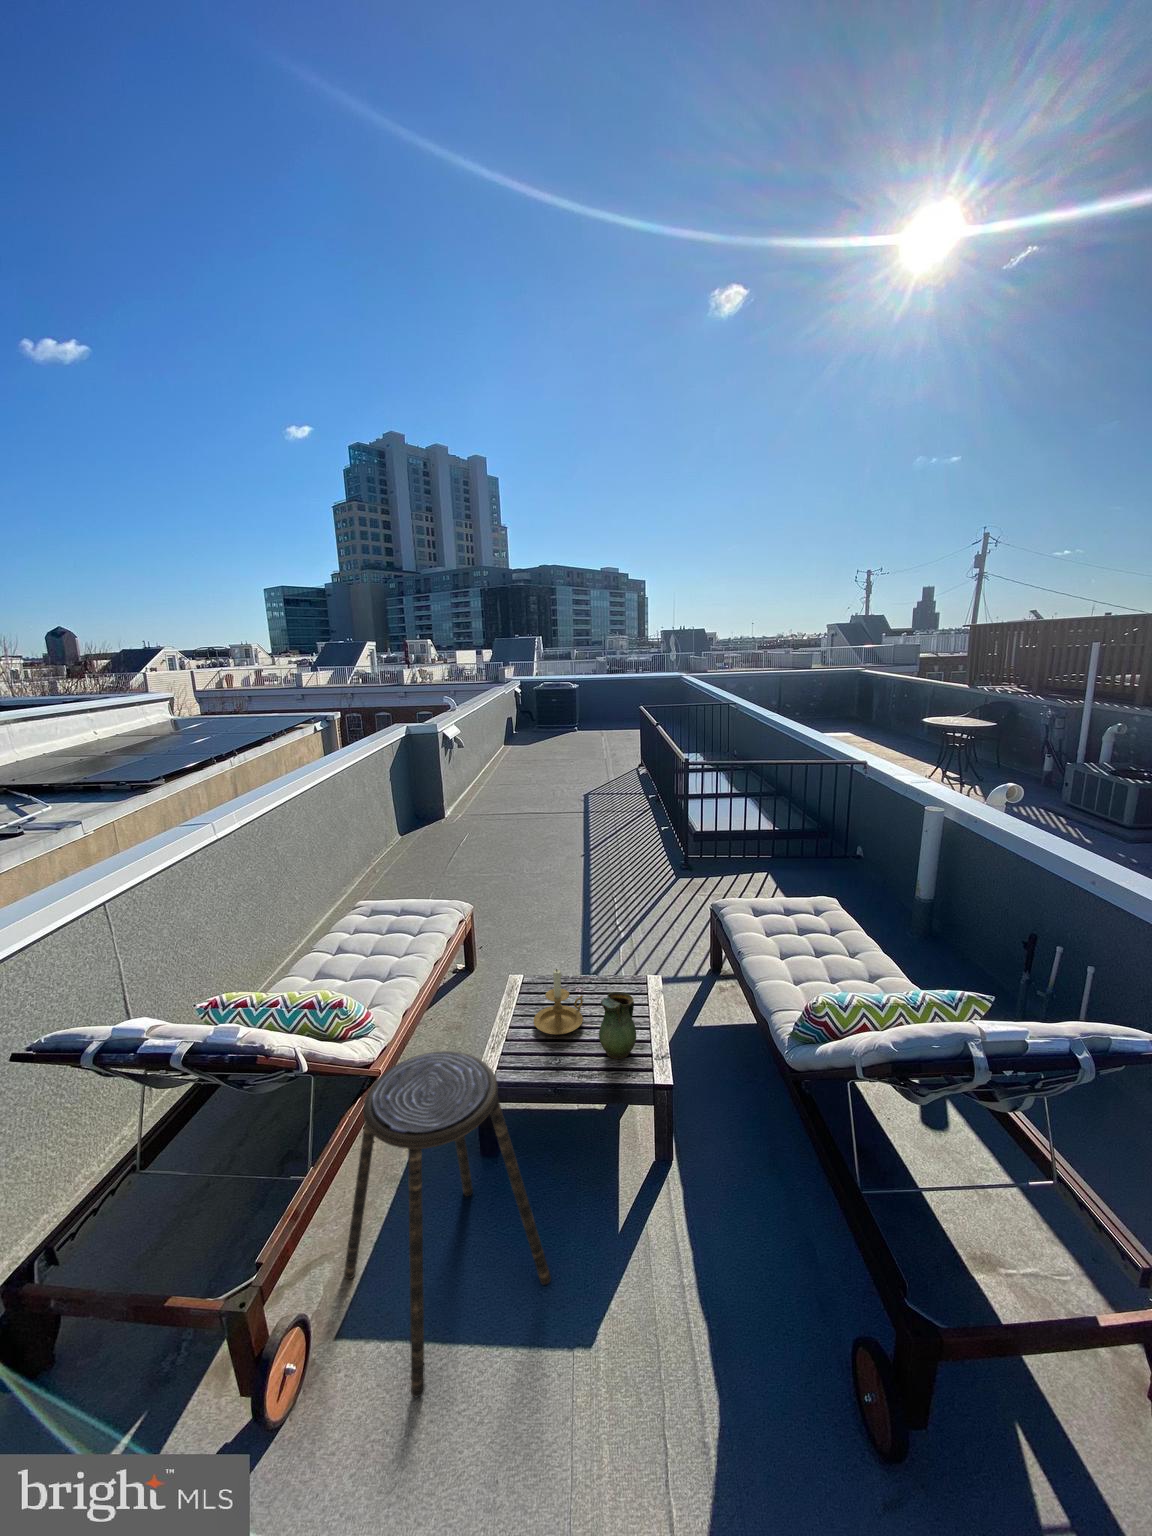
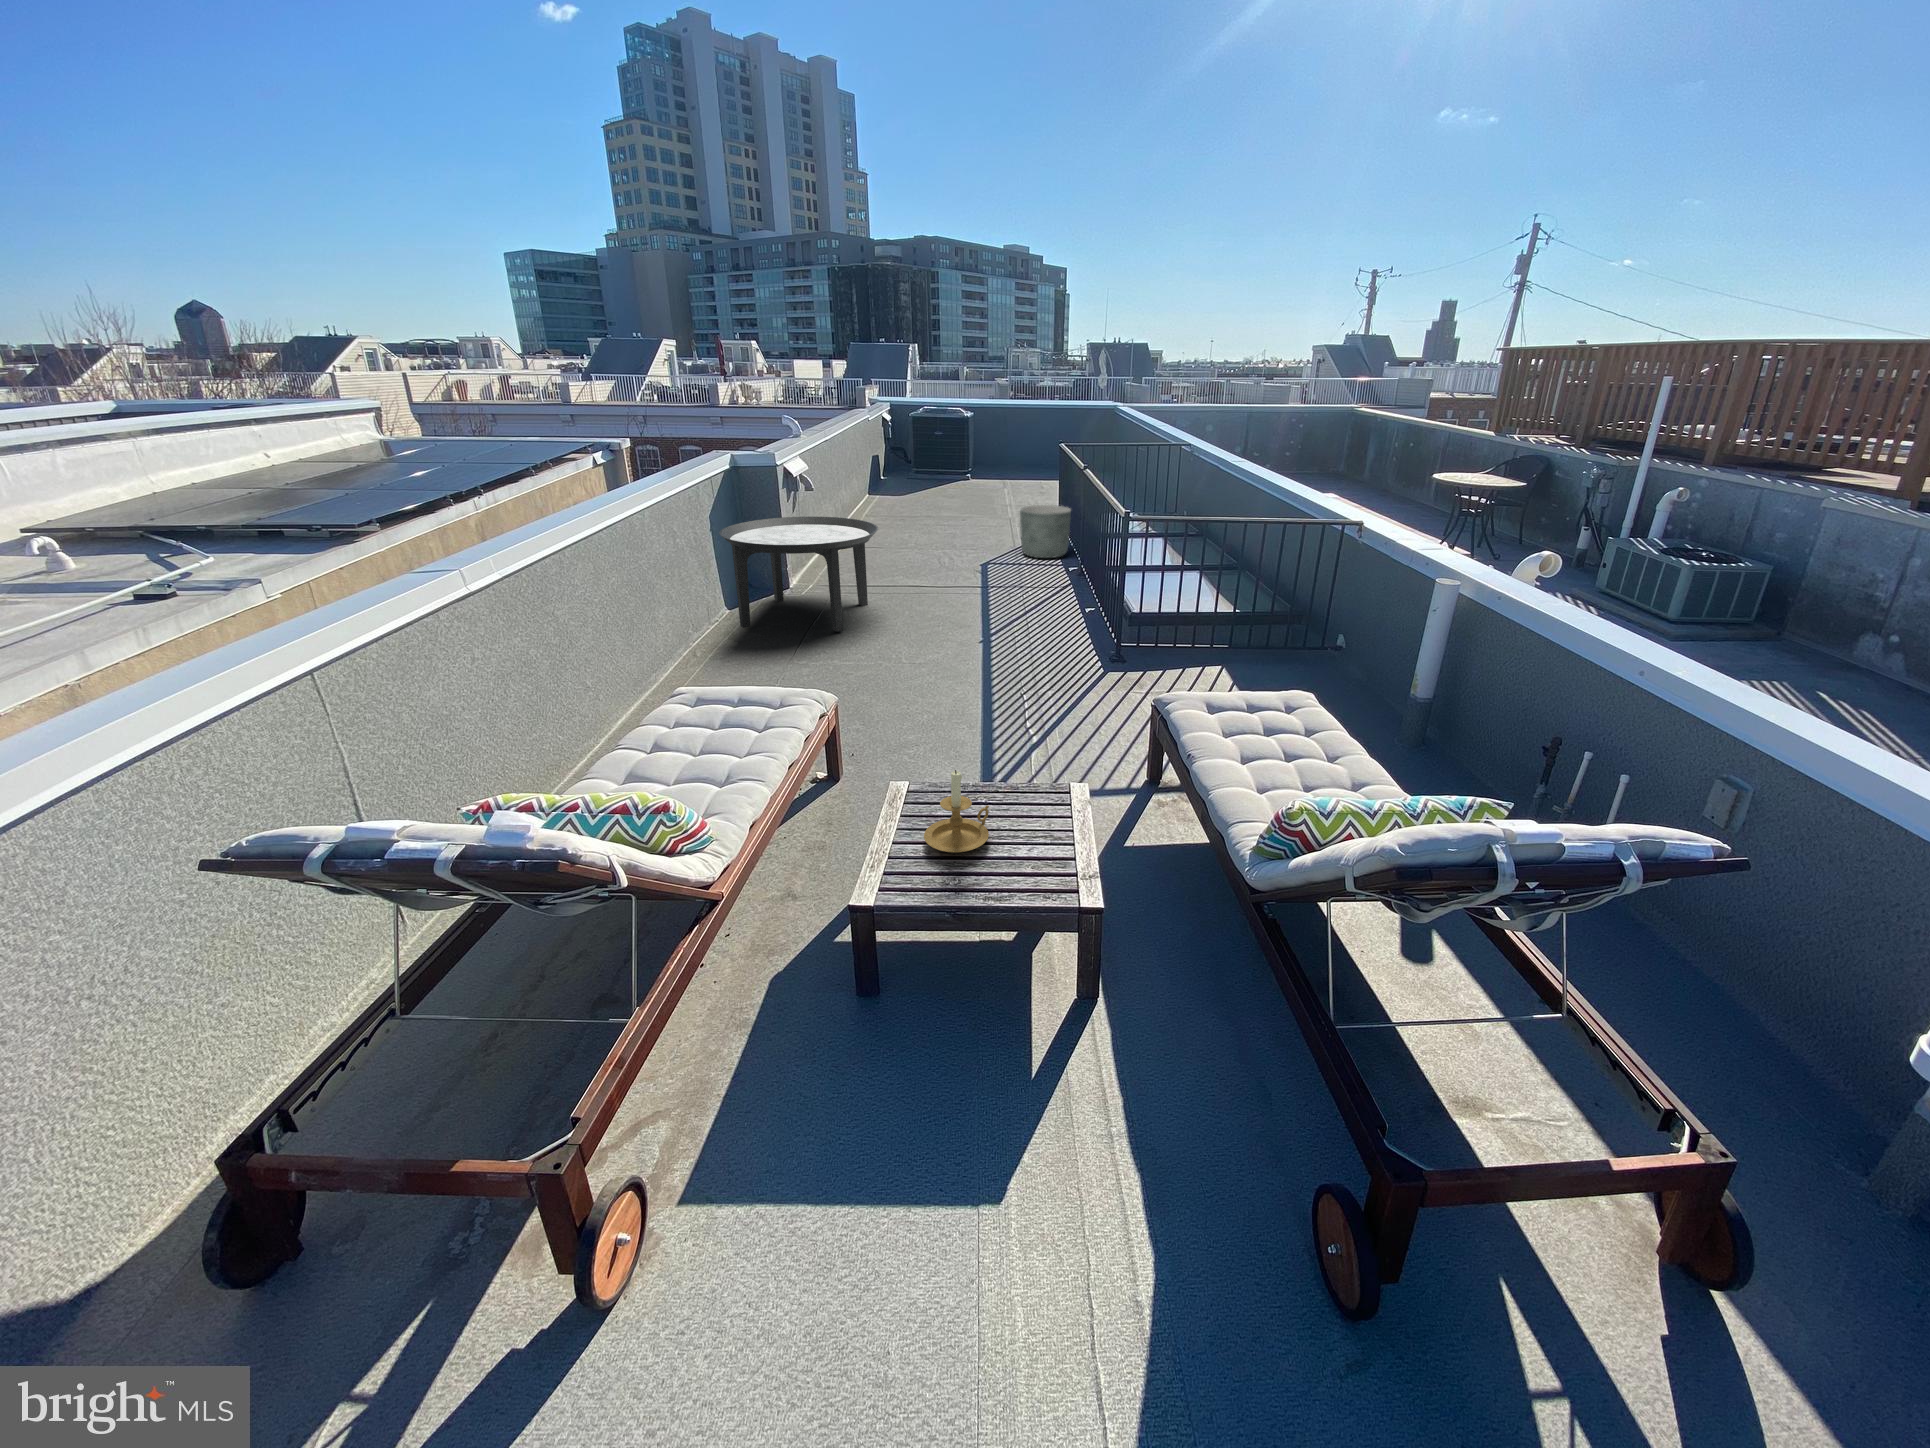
planter: none [611,752,649,791] -> present [1020,505,1071,558]
round table: none [395,767,507,852] -> present [719,516,878,632]
pitcher: present [599,992,636,1059] -> none [1011,799,1059,881]
stool: present [344,1051,551,1397] -> none [685,865,950,1265]

